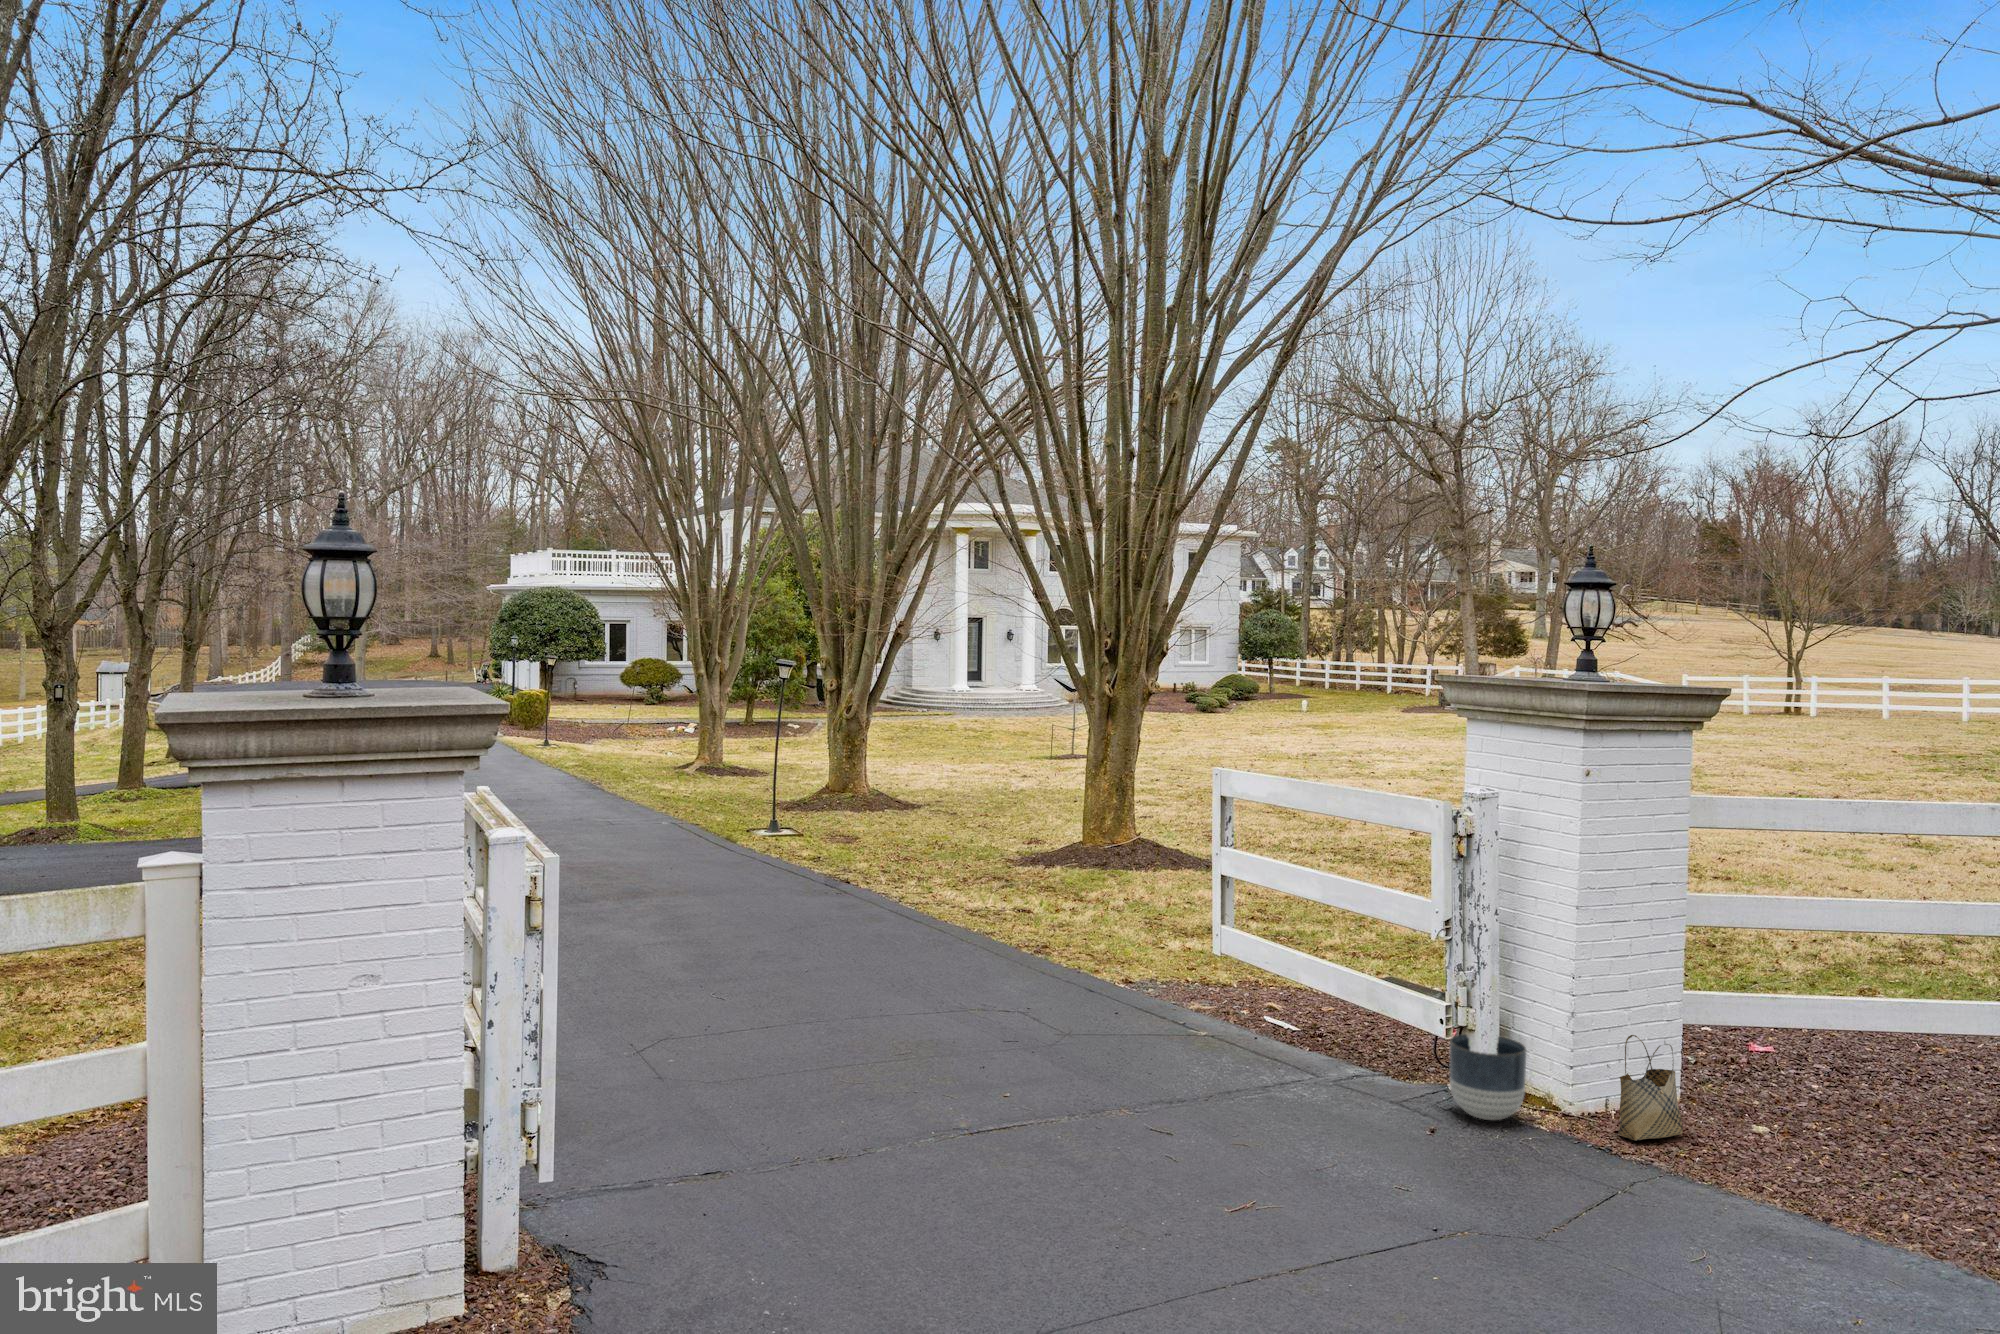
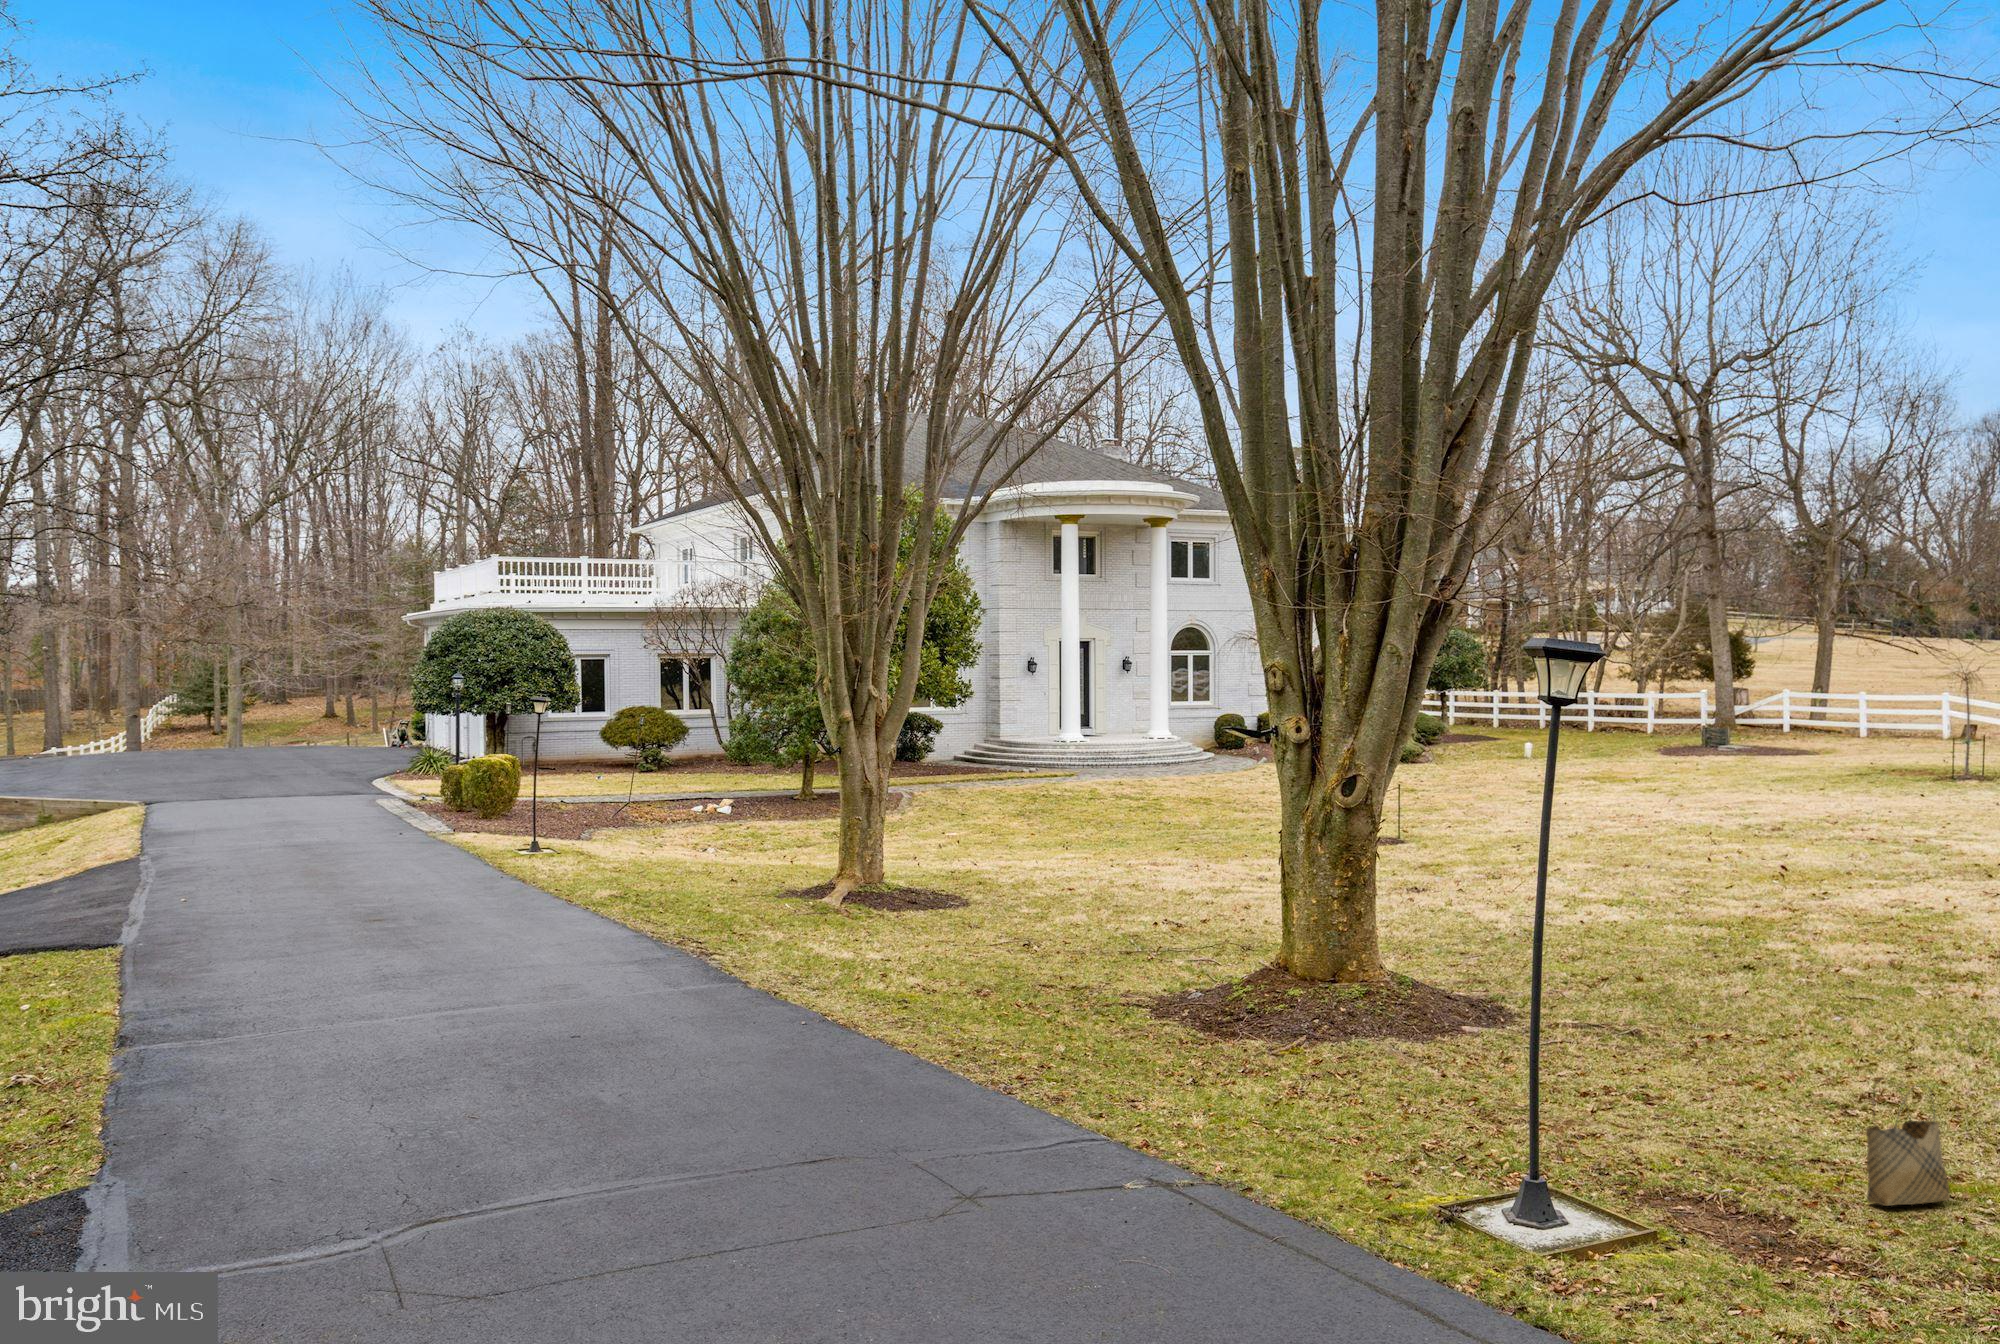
planter: present [1450,1034,1526,1120] -> none [1654,1086,1750,1189]

